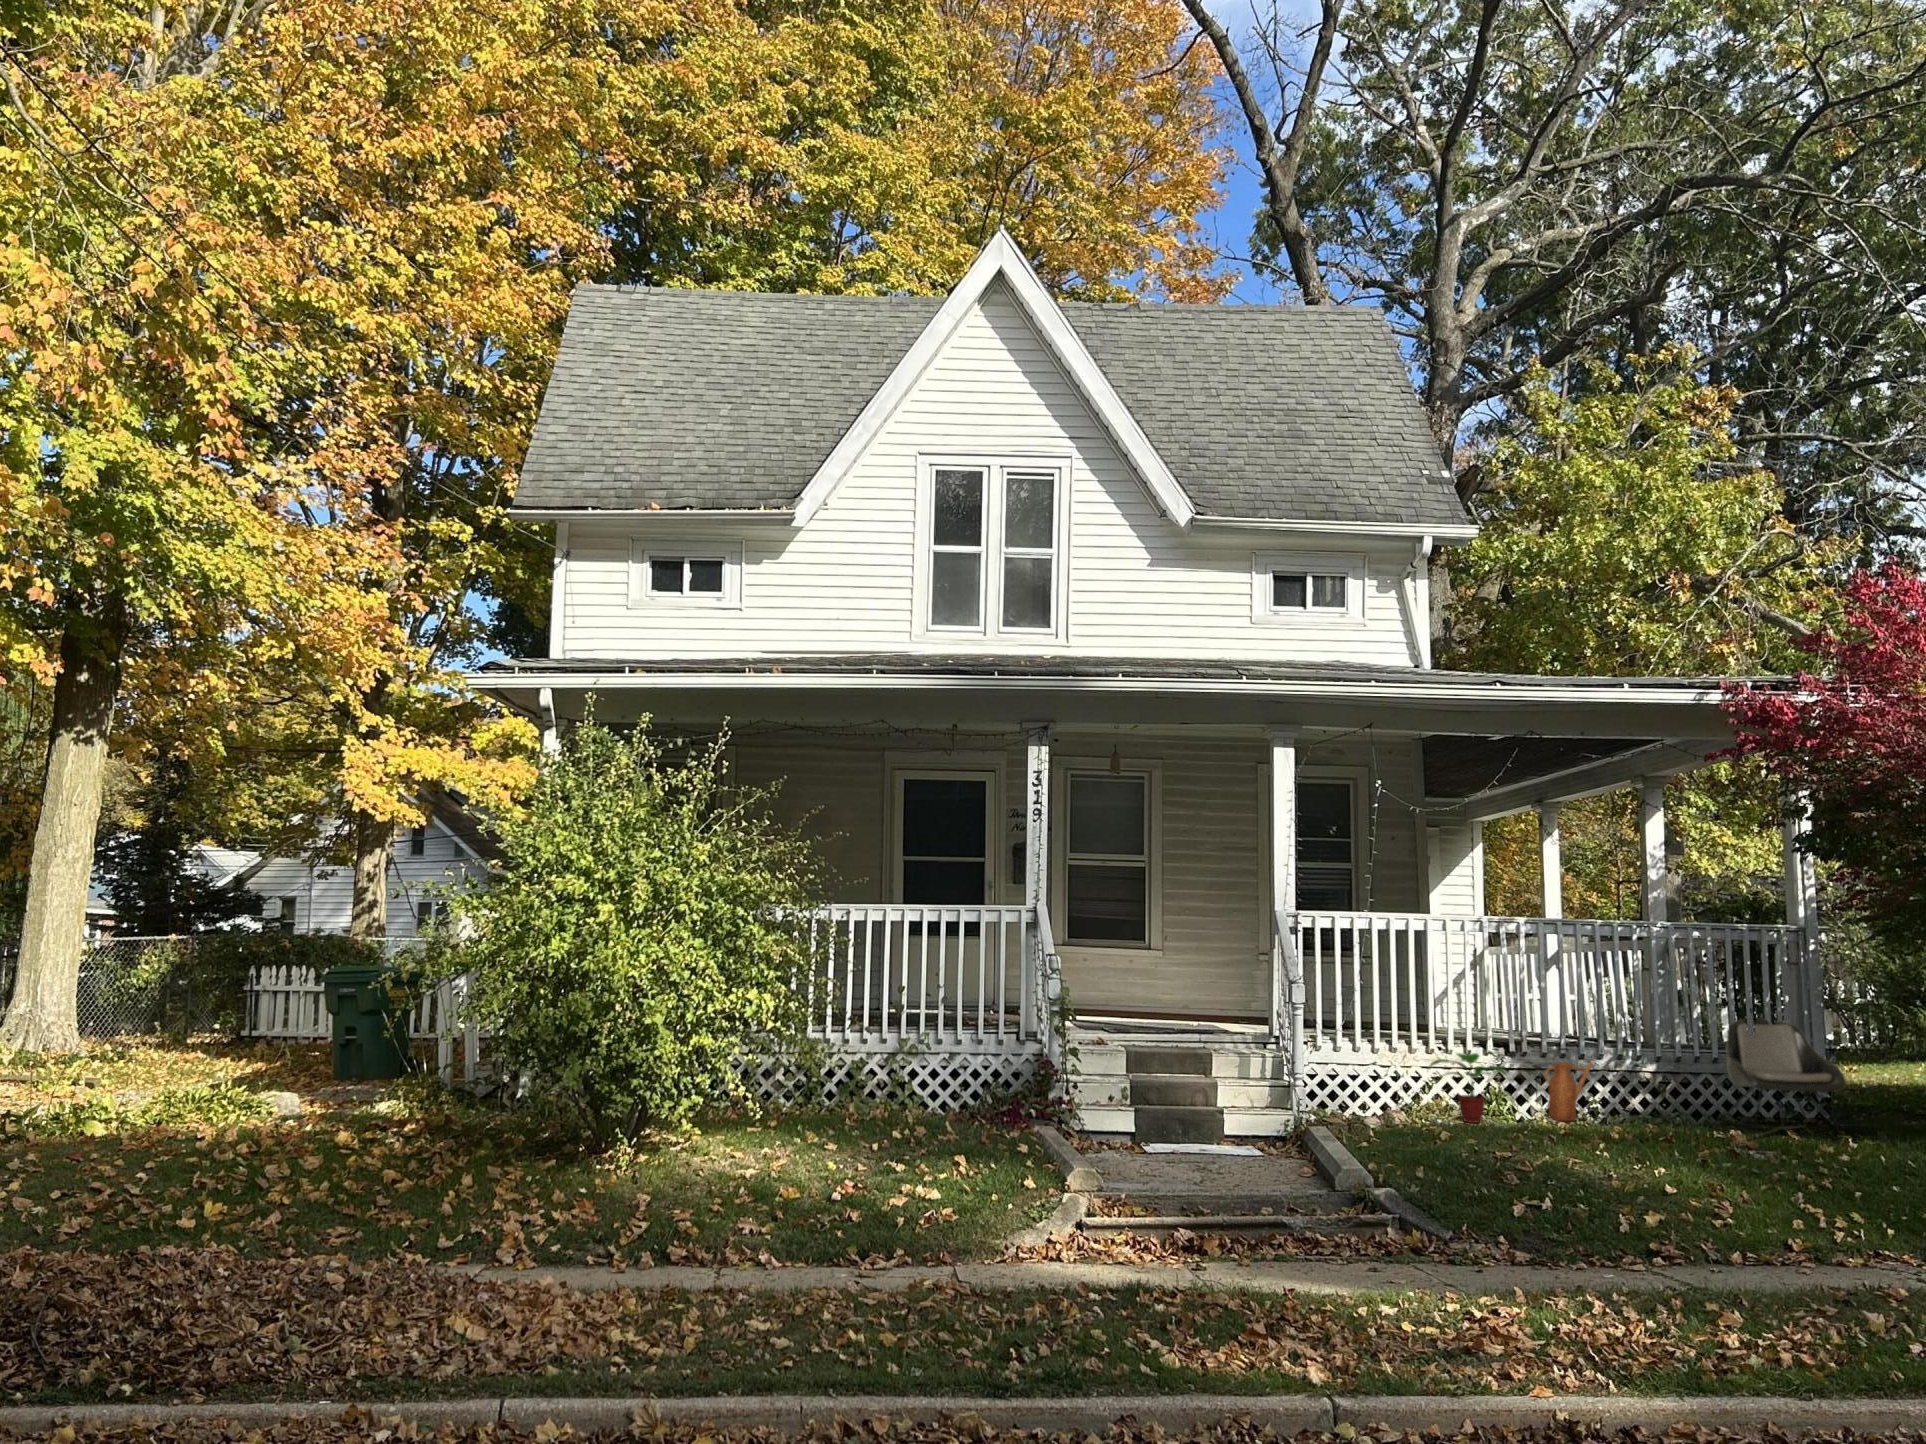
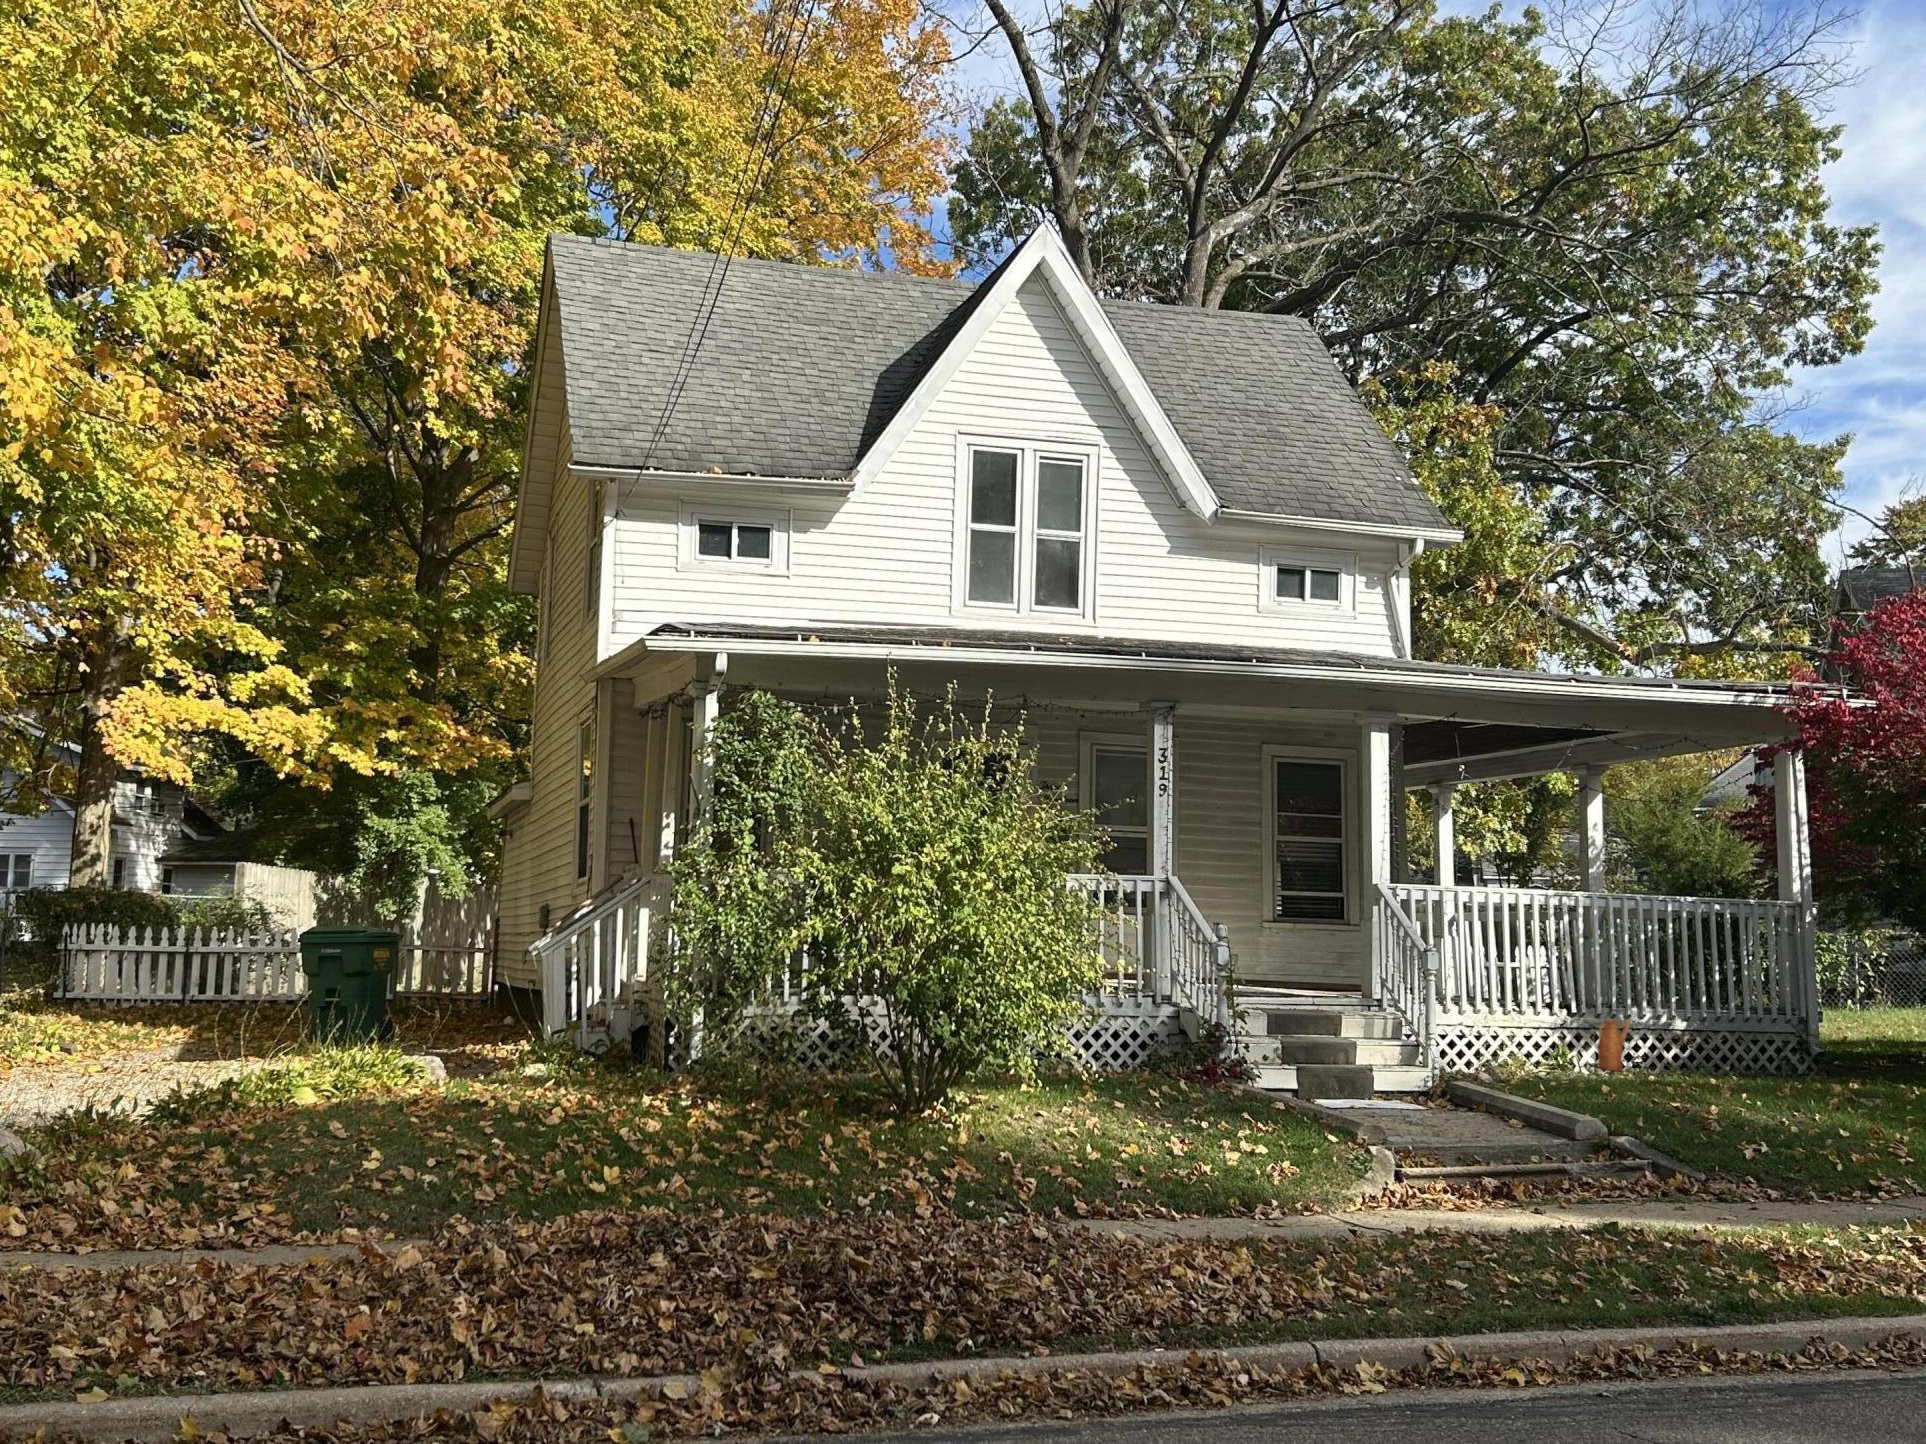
lounge chair: present [1722,1019,1846,1141] -> none [1723,980,1835,1082]
potted plant: present [1430,1053,1506,1123] -> none [1522,1013,1590,1075]

